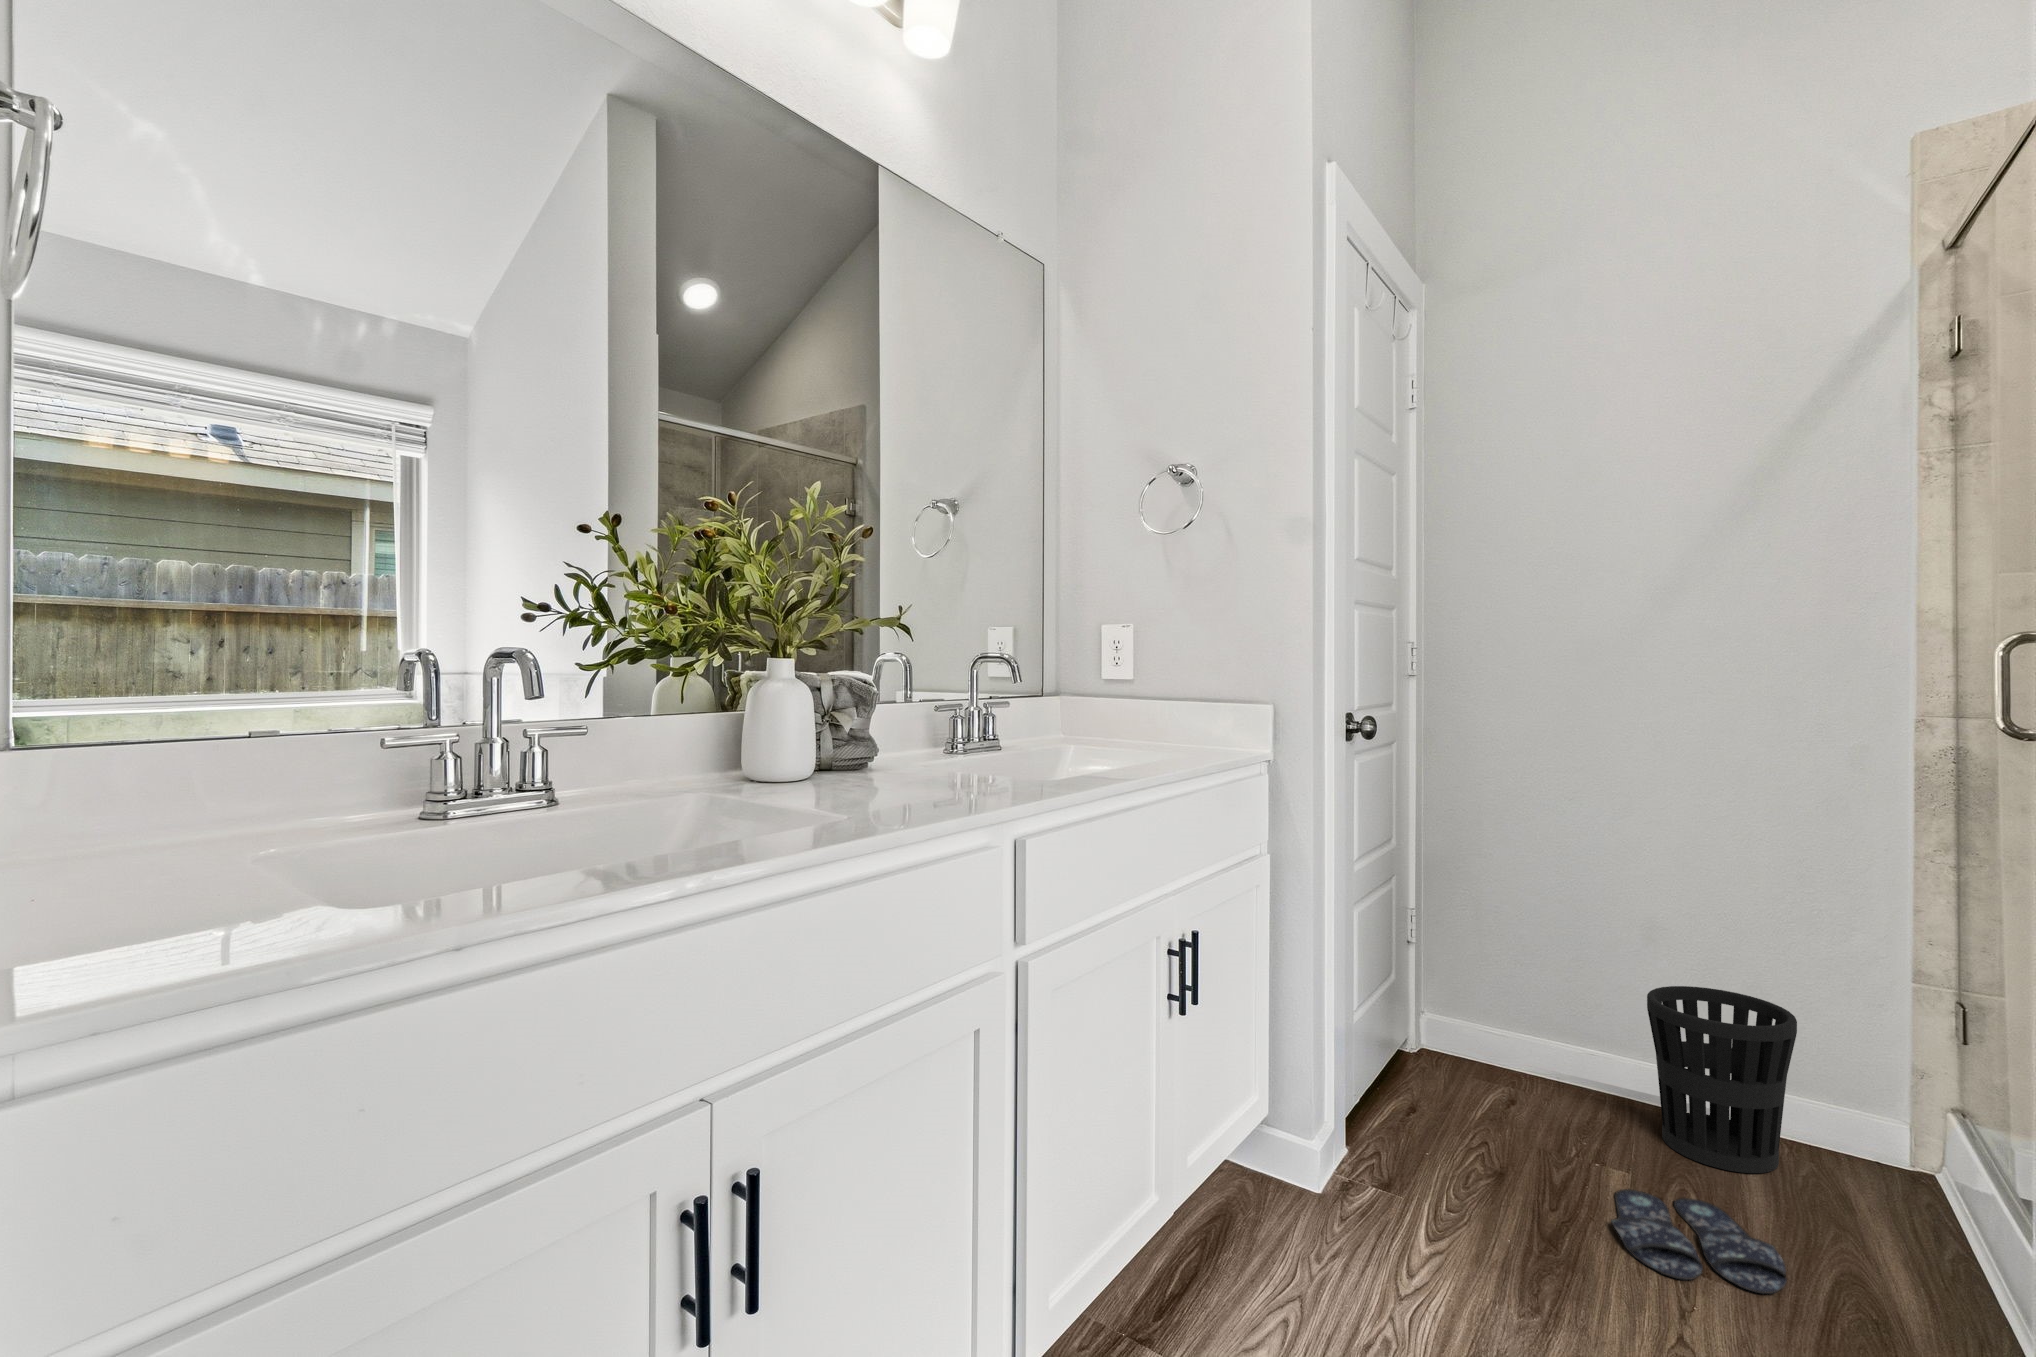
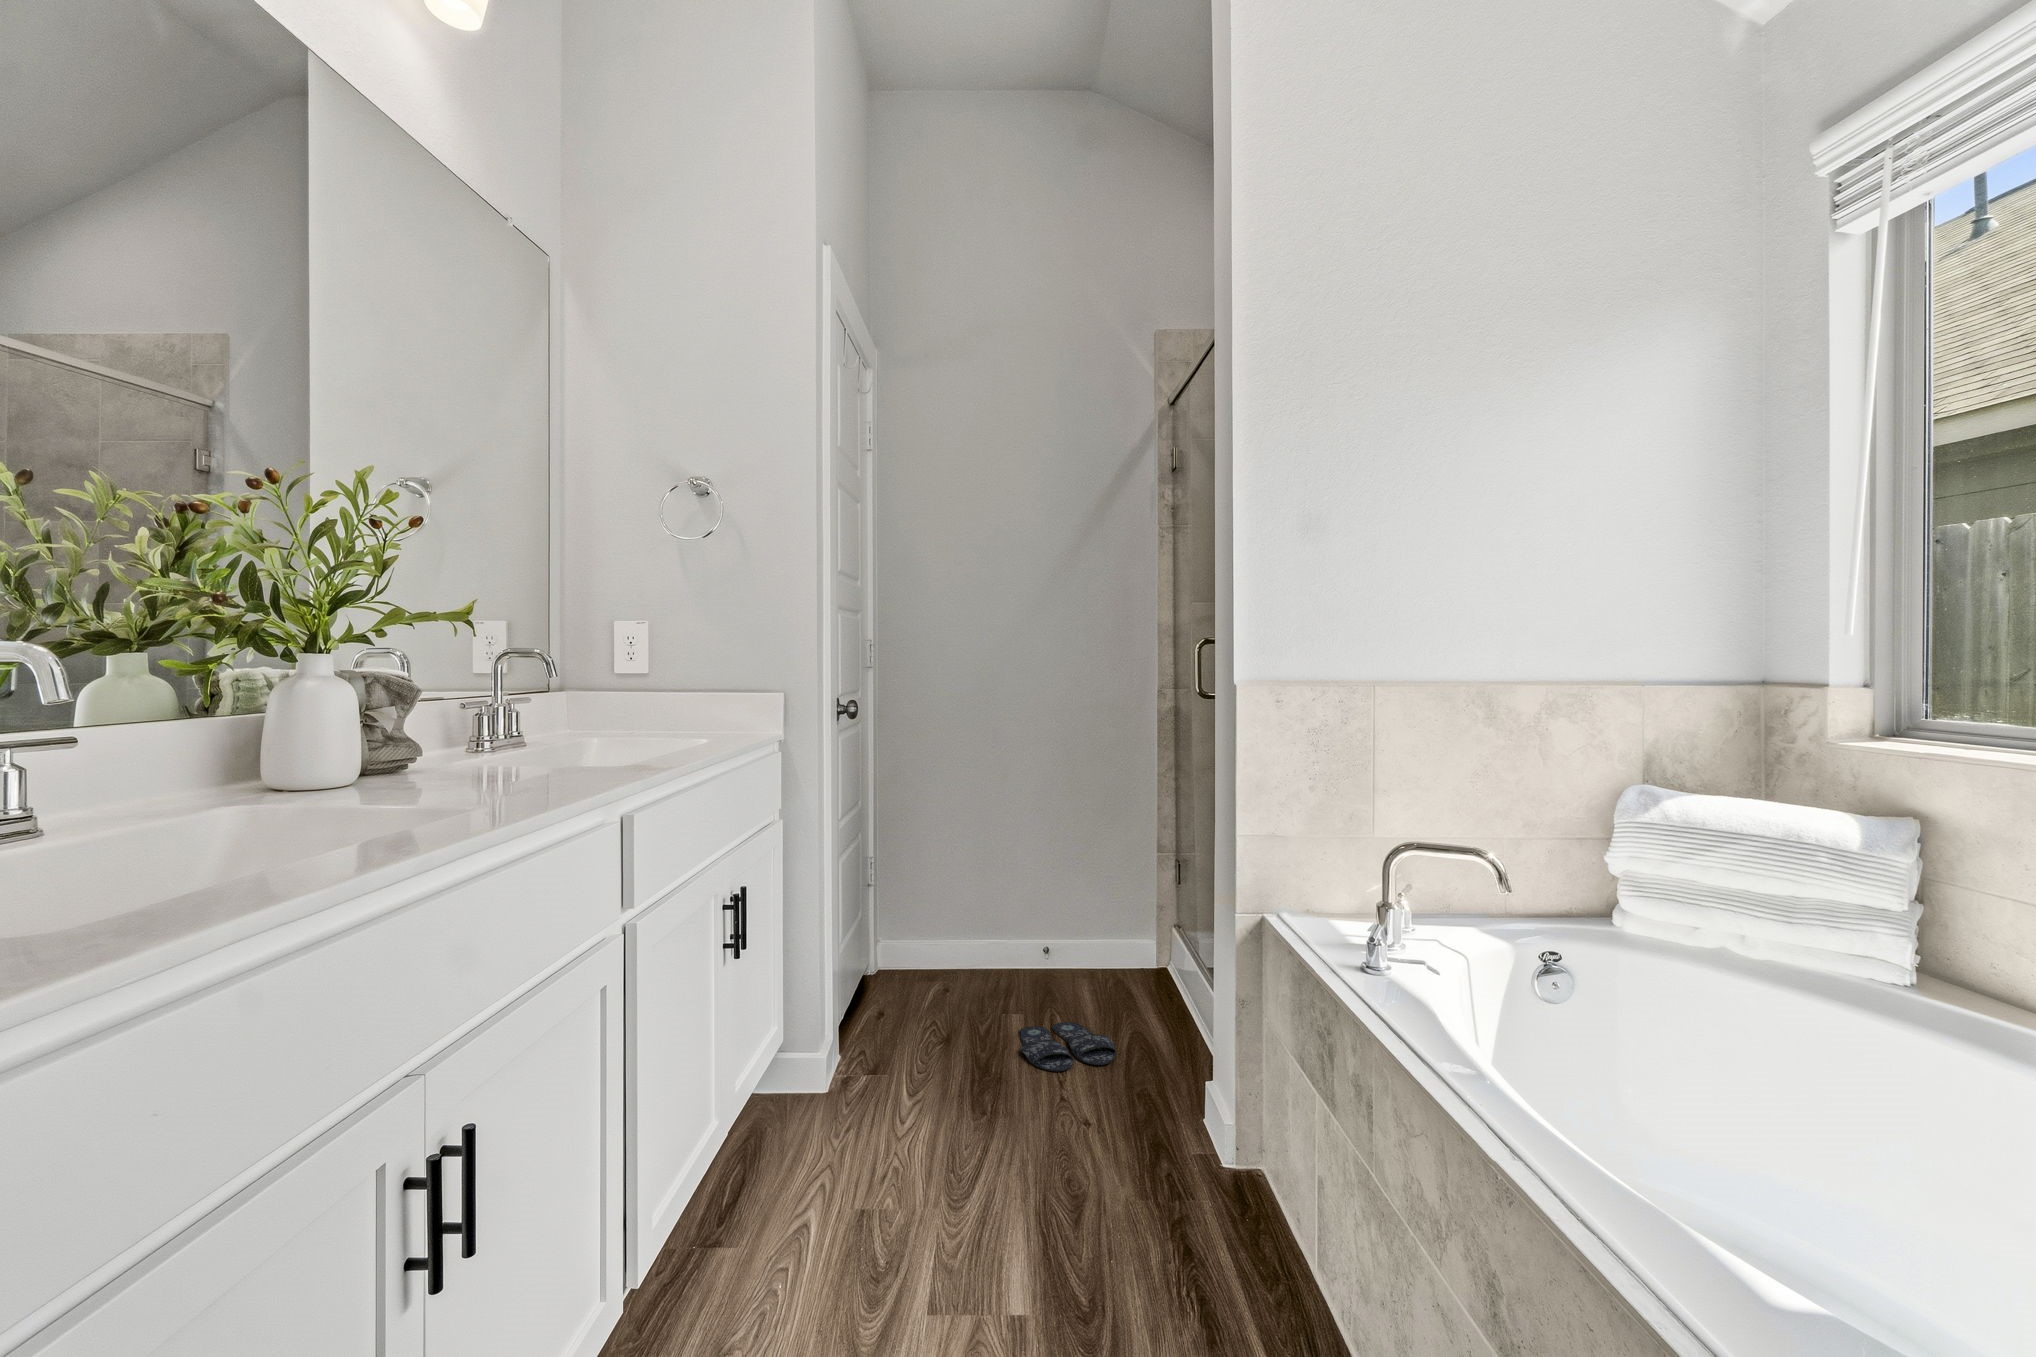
wastebasket: present [1647,986,1797,1173] -> none [1030,882,1112,1000]

